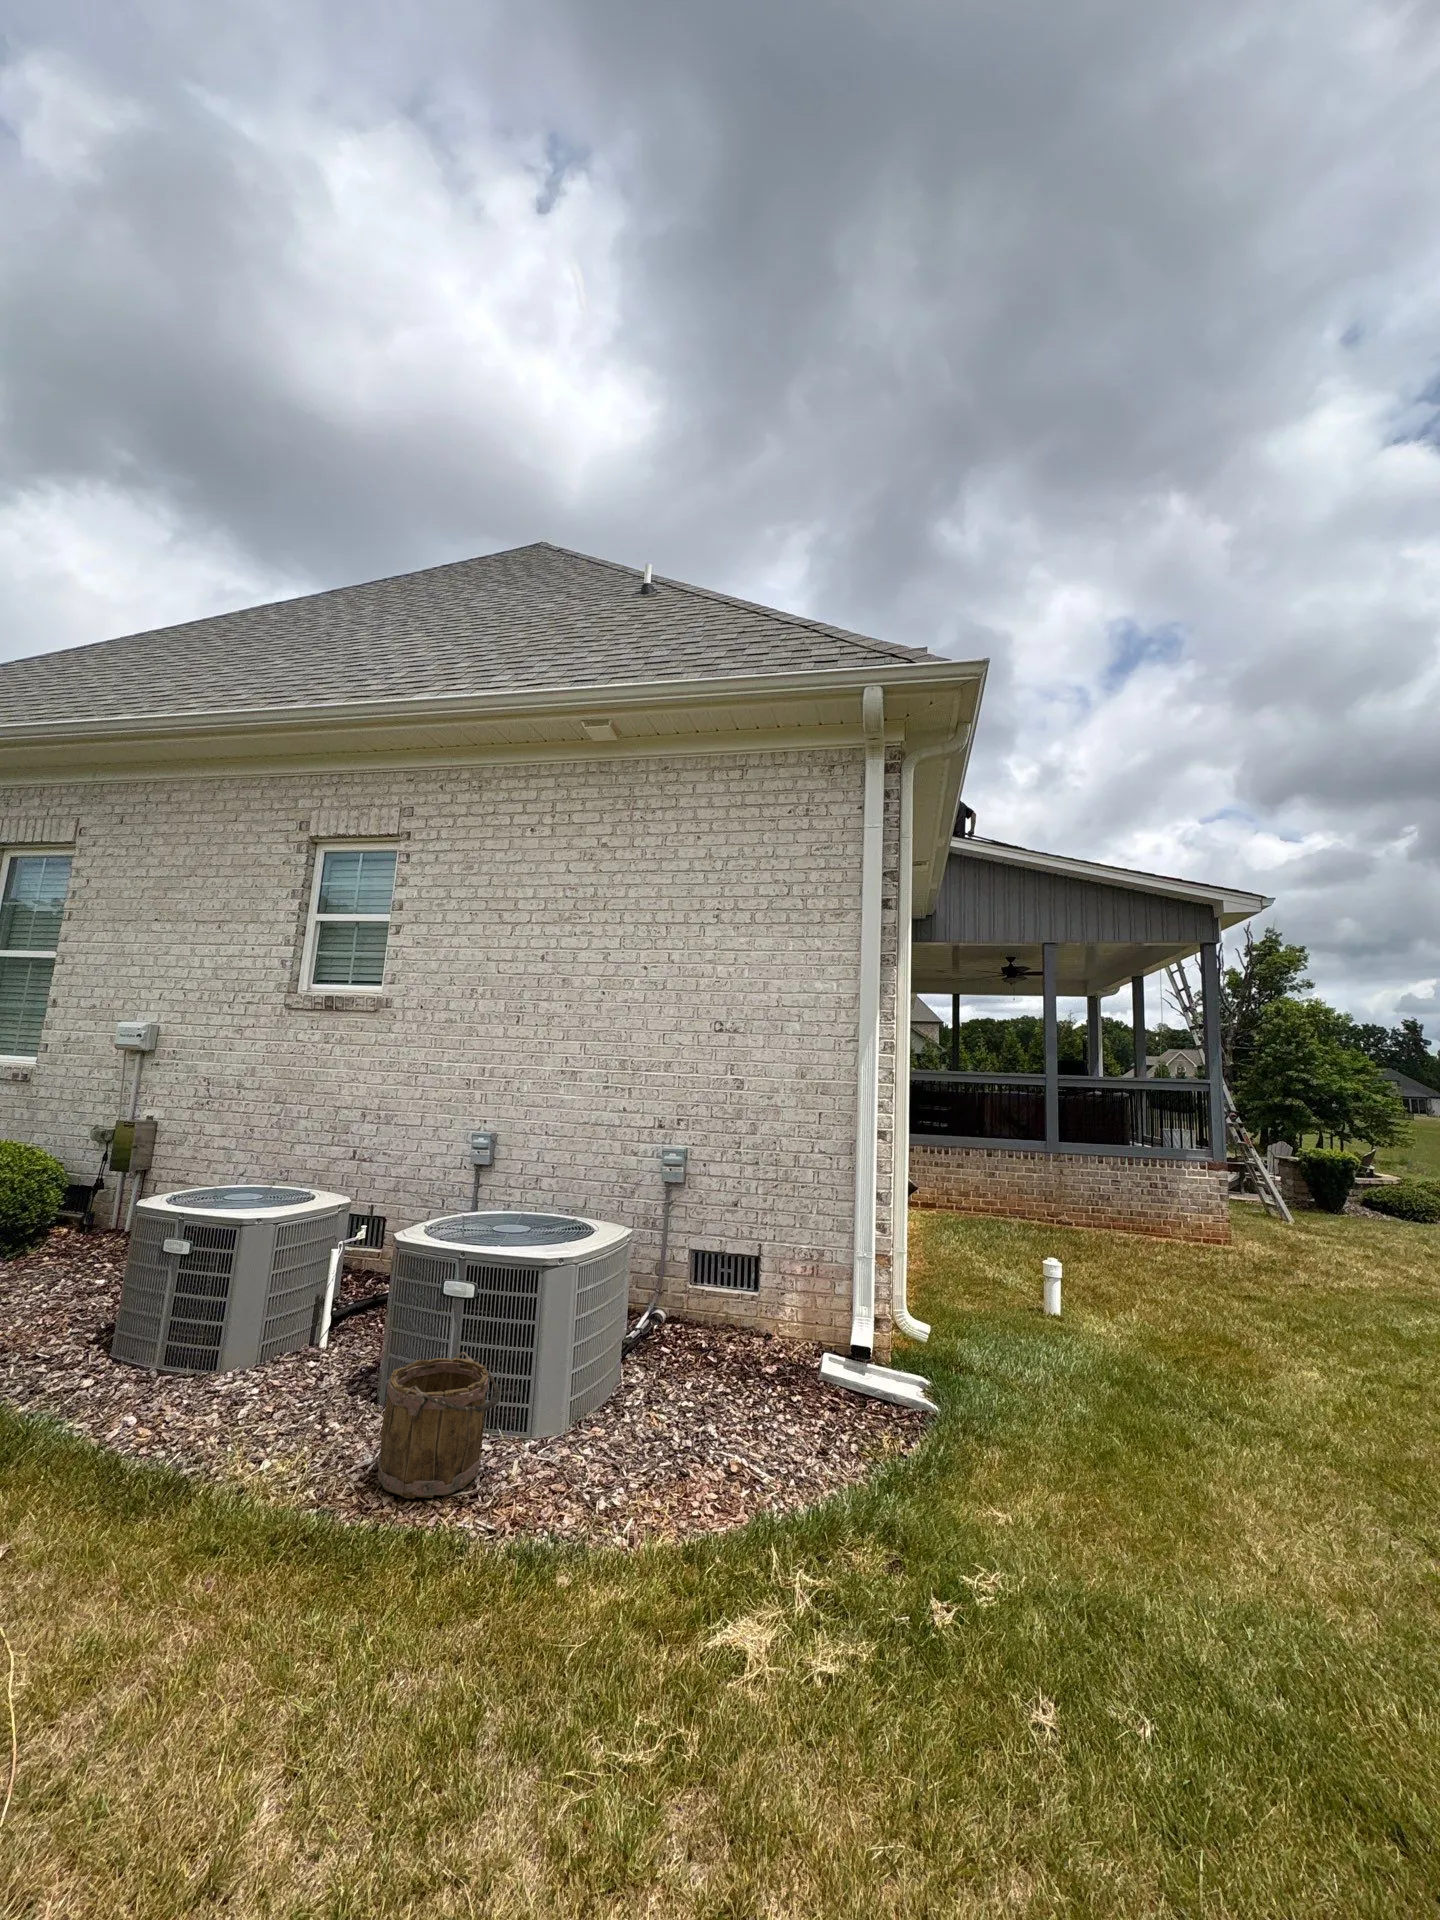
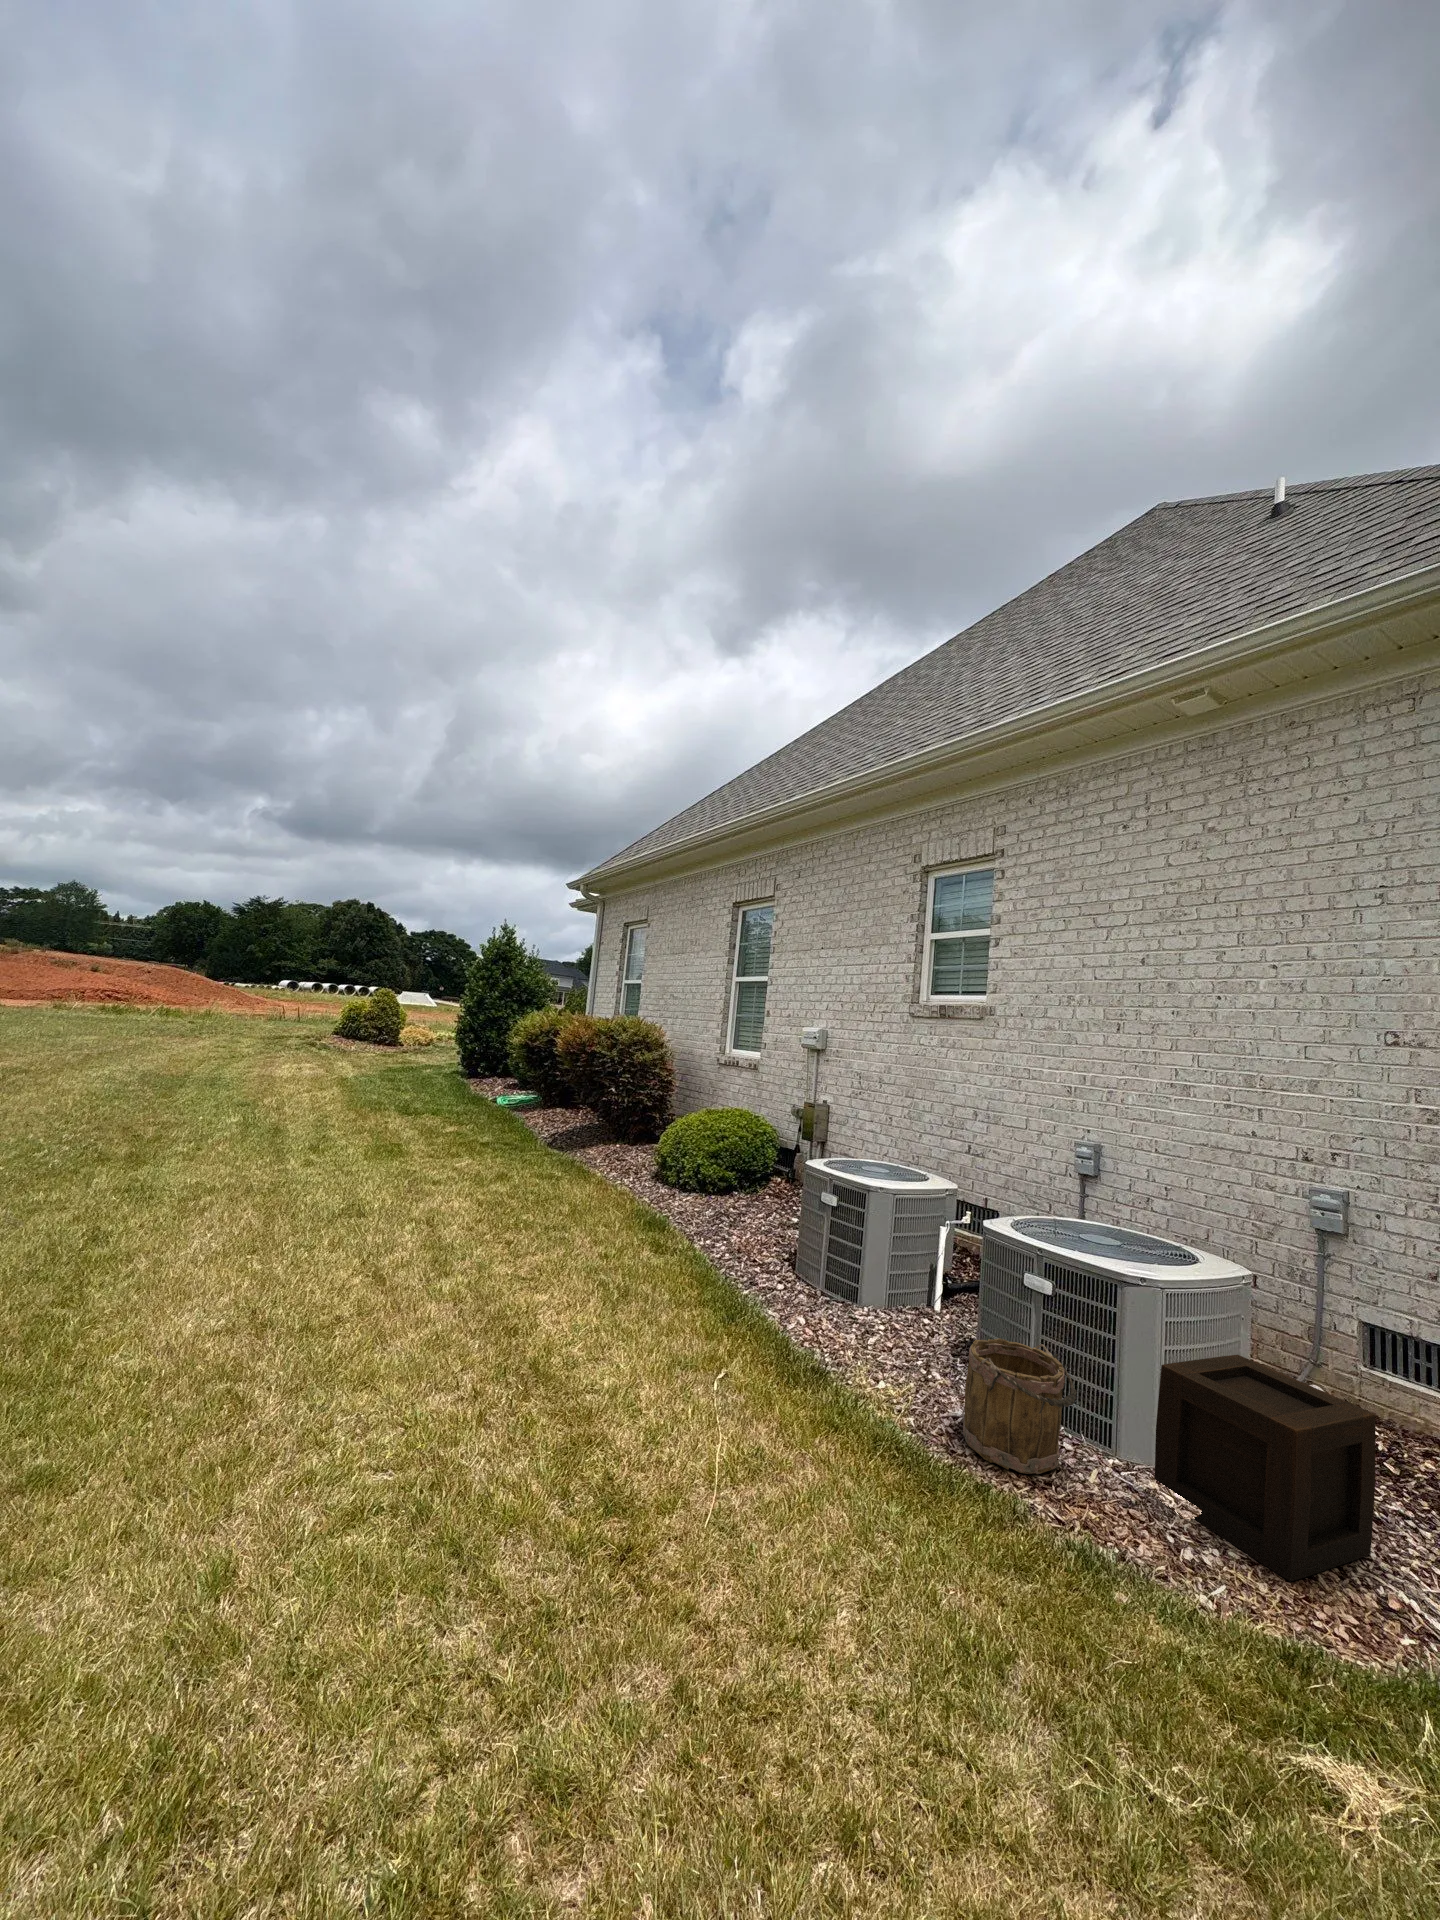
wooden crate: none [563,1307,720,1487] -> present [1155,1355,1376,1582]

